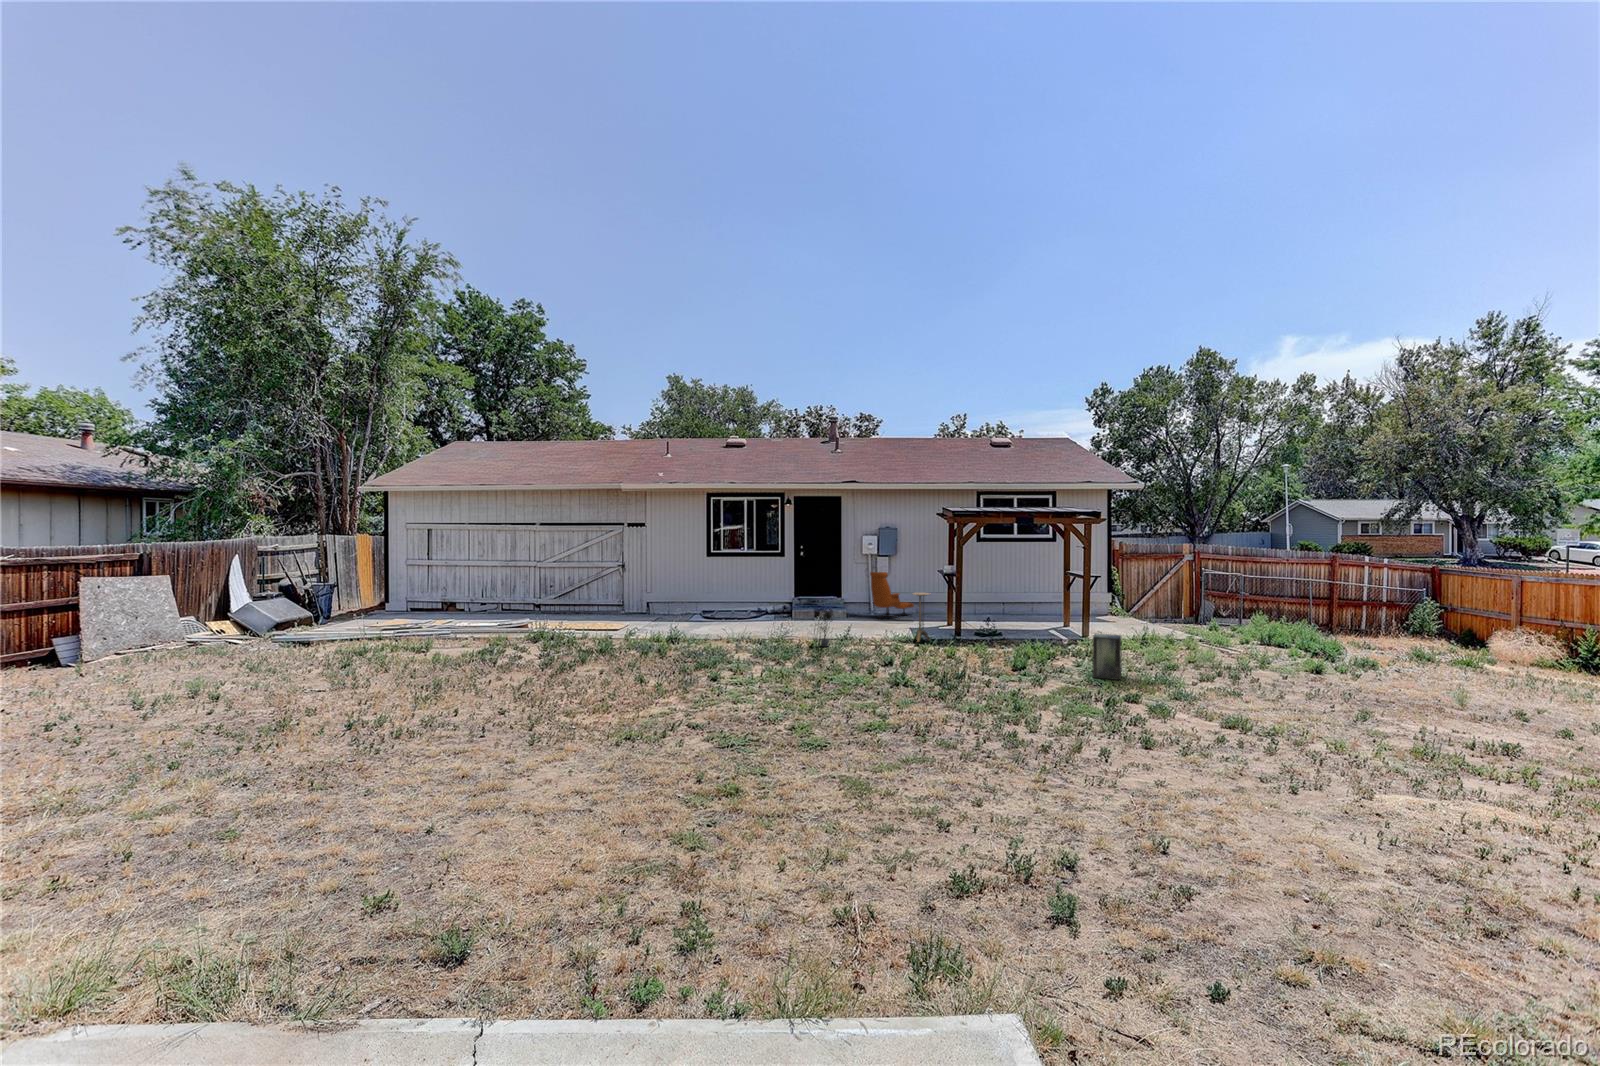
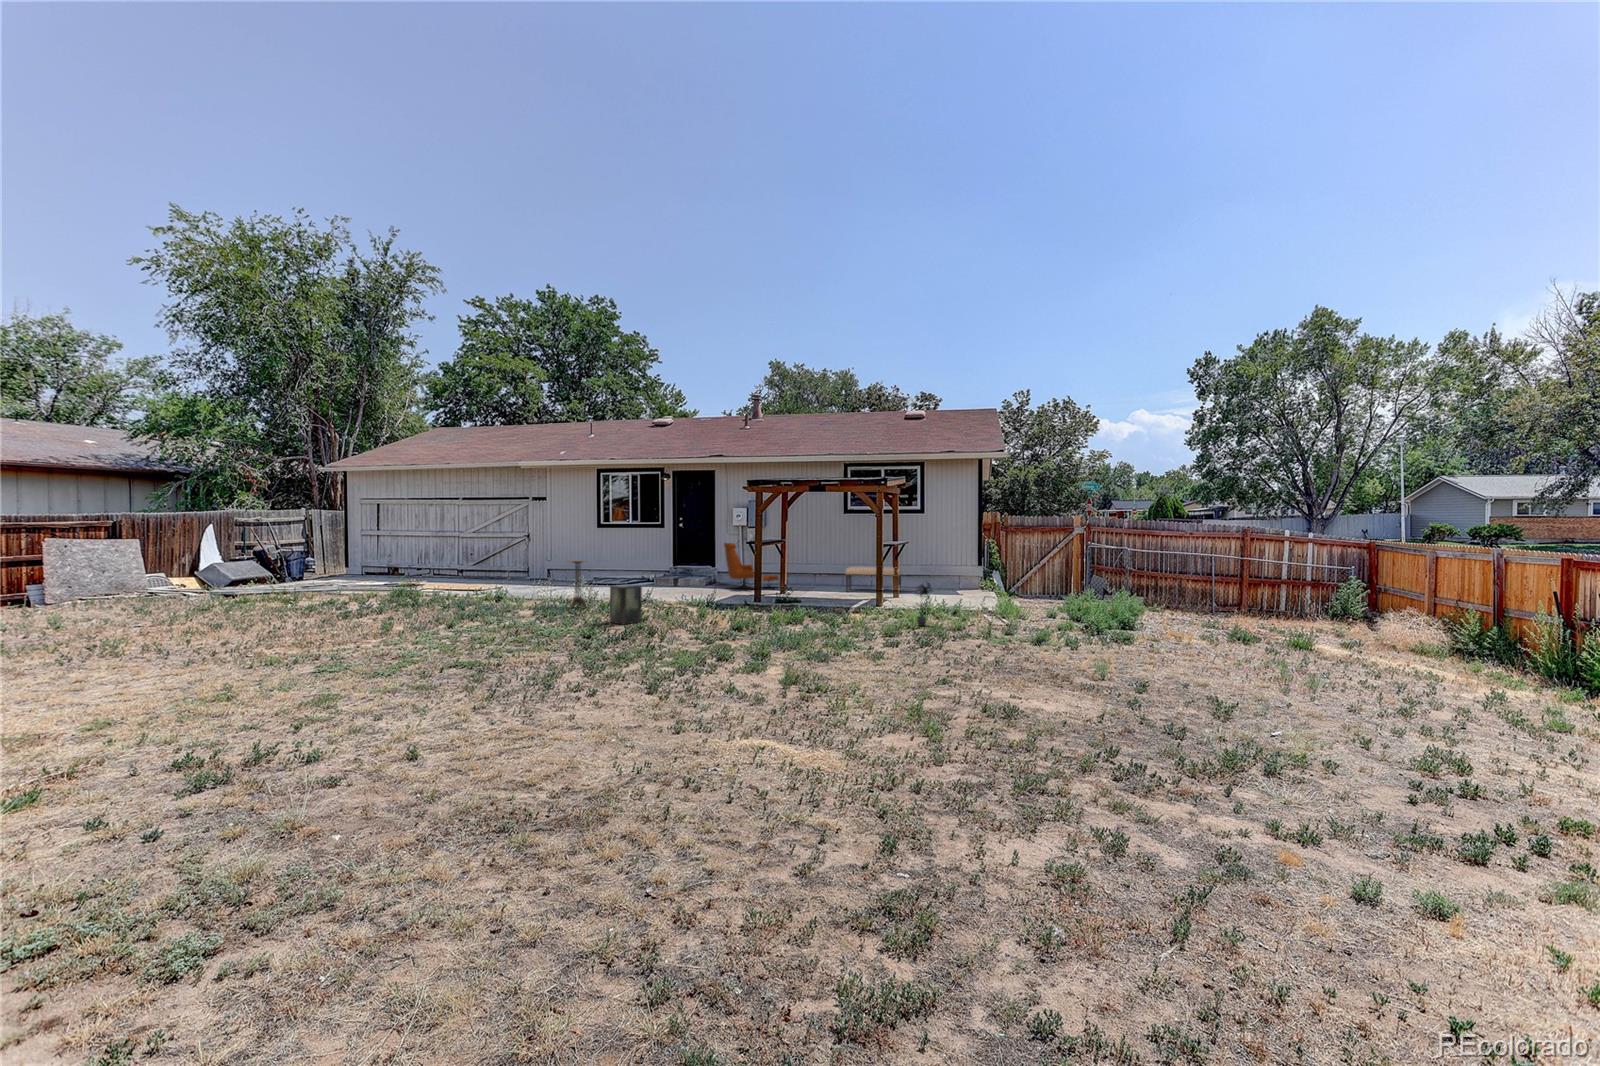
side table: present [913,593,930,642] -> present [569,560,587,609]
bench: none [981,593,1038,618] -> present [845,567,902,592]
potted plant: present [820,608,833,647] -> present [916,582,931,626]
storage box: present [1093,634,1121,680] -> present [610,585,642,624]

